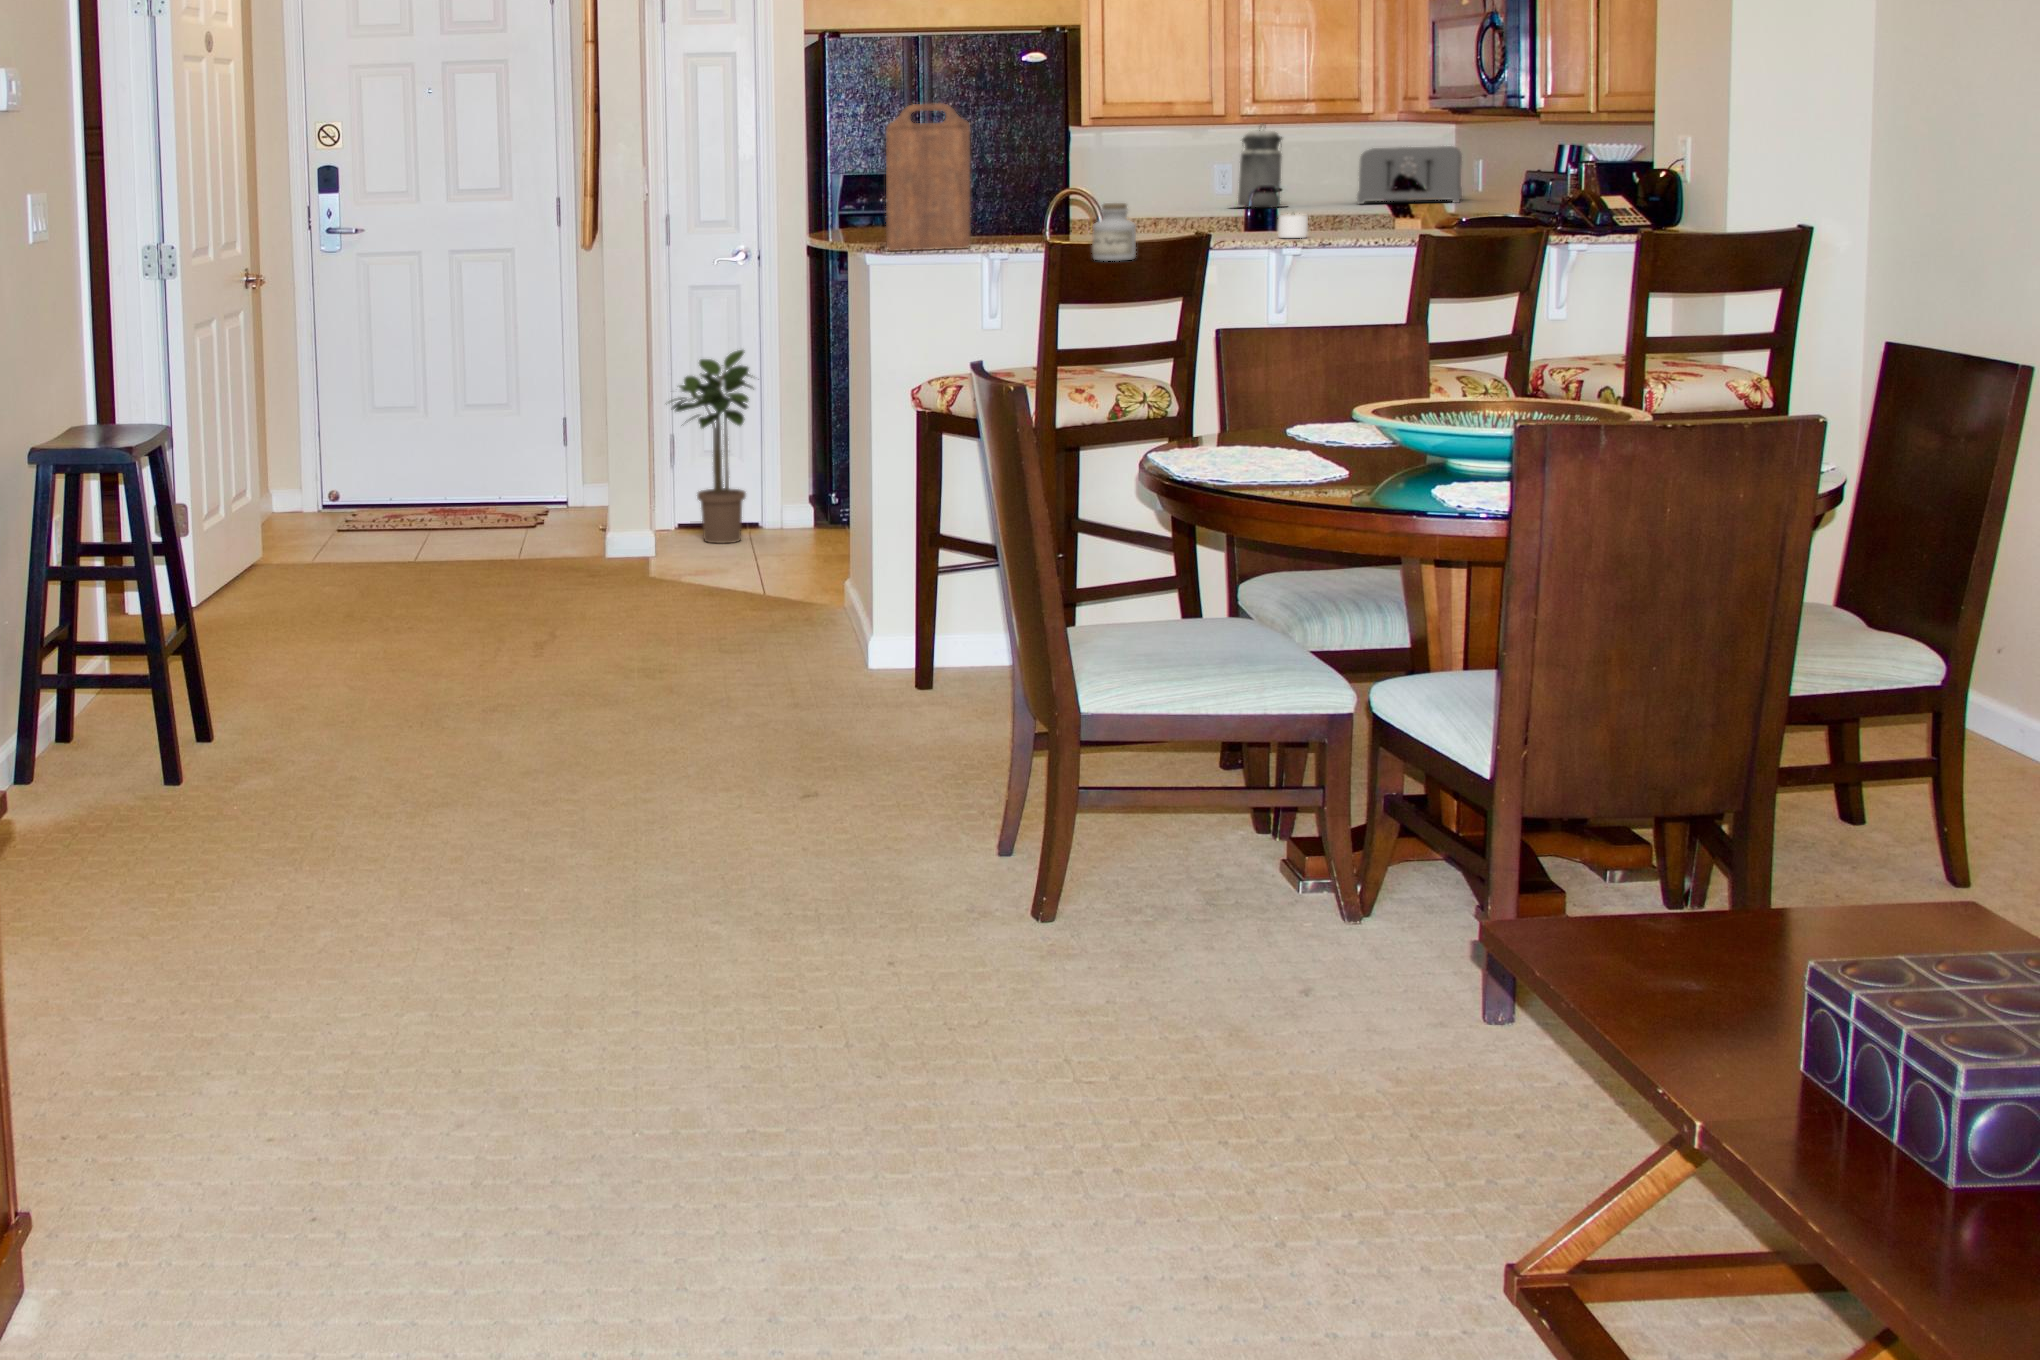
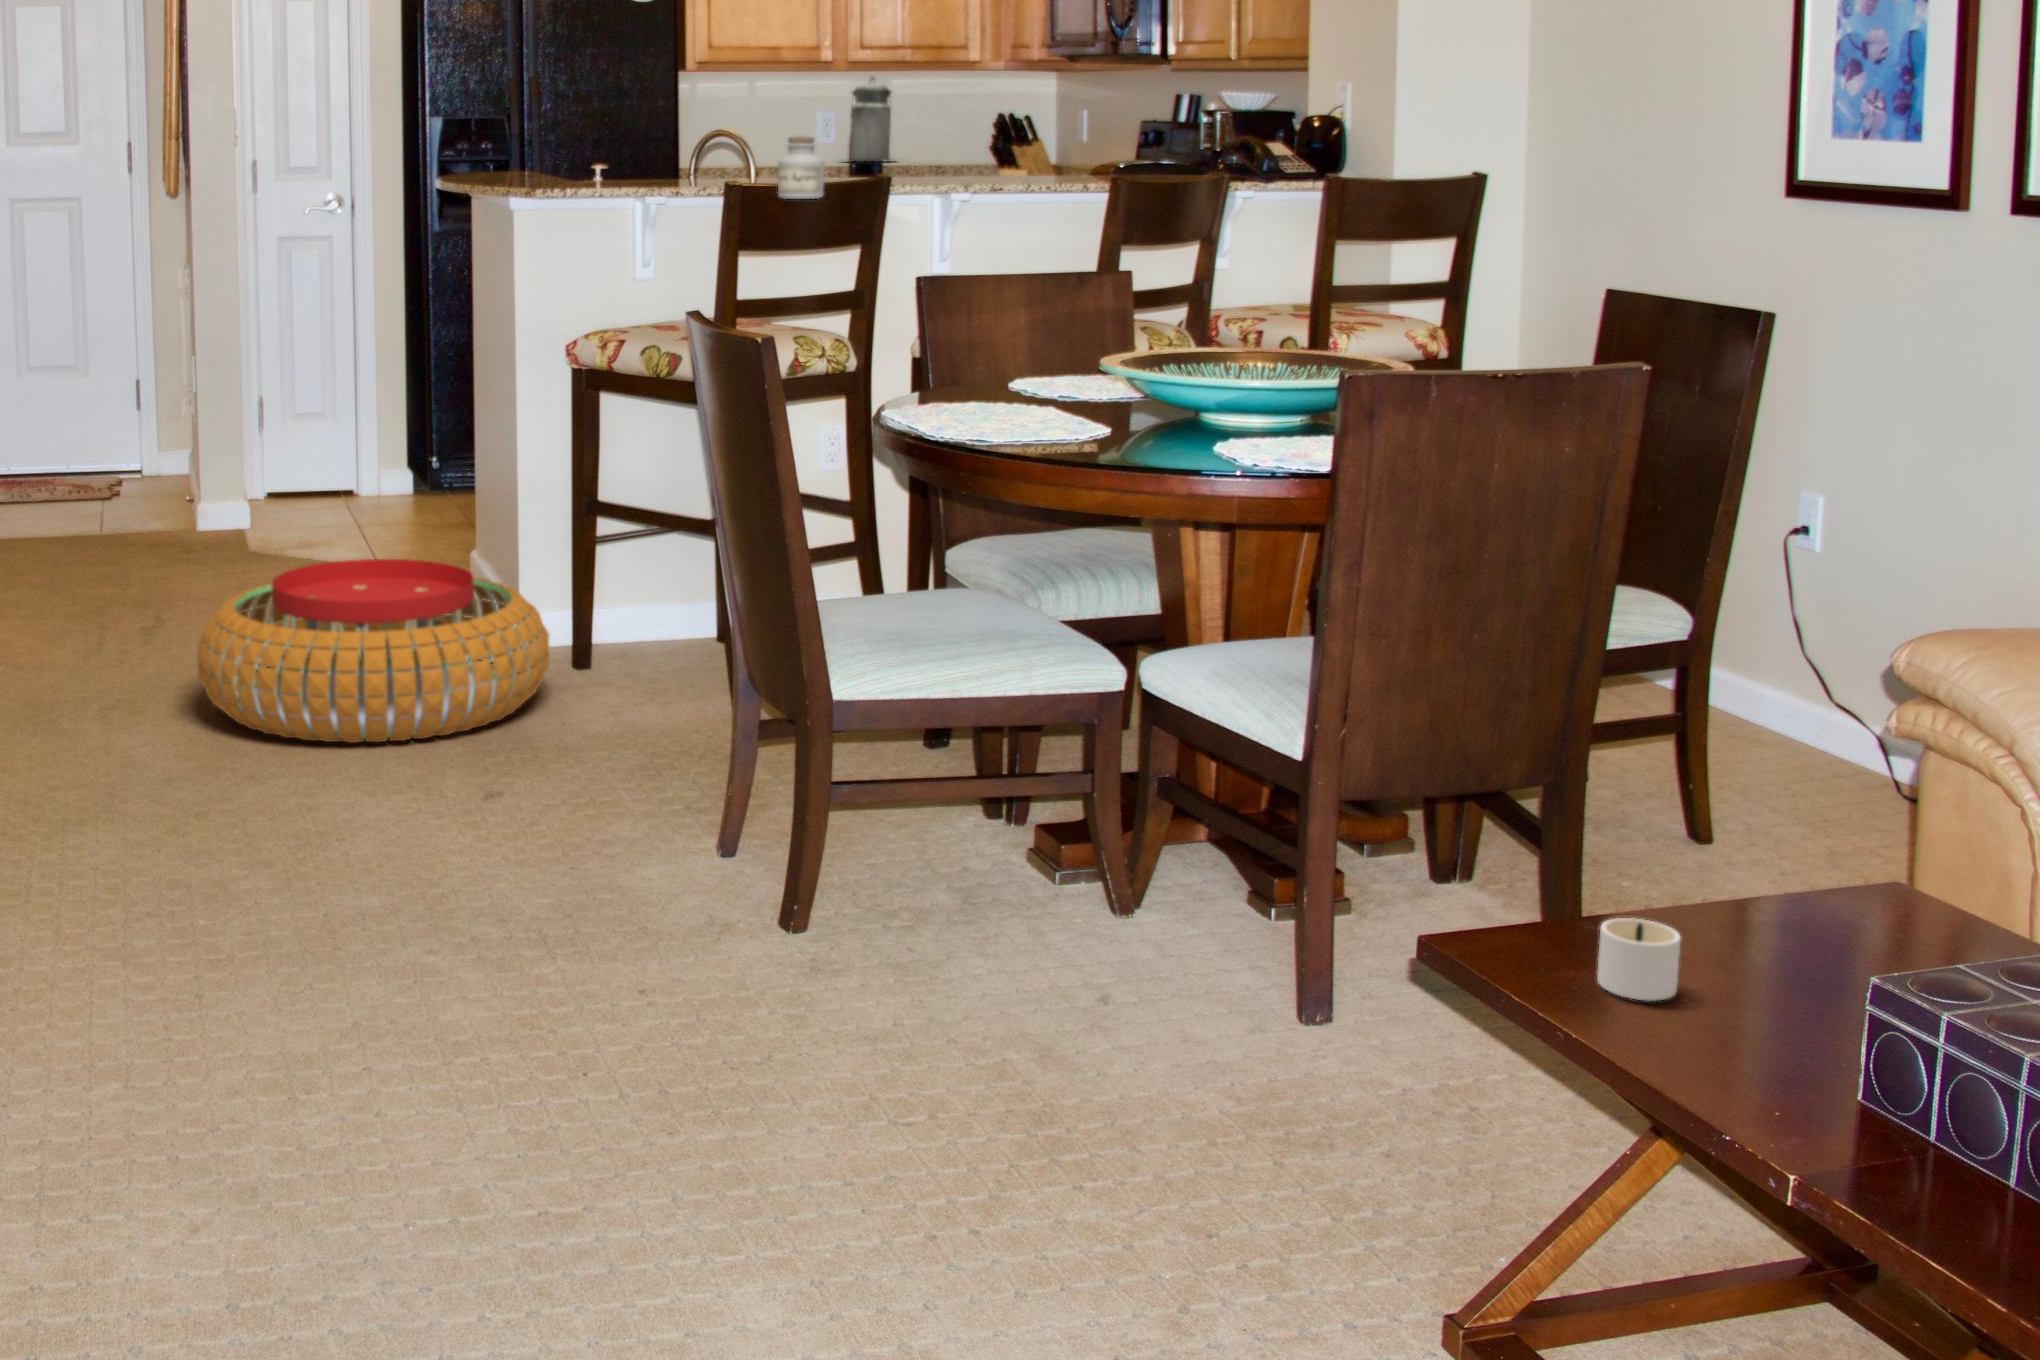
cutting board: present [886,103,971,251] -> none [535,29,626,190]
toaster: present [1357,146,1462,204] -> none [964,105,1061,161]
candle: present [1278,214,1308,238] -> present [1597,918,1680,1001]
potted plant: present [670,350,754,543] -> none [261,304,364,515]
pouf: none [569,583,881,743] -> present [197,559,549,743]

